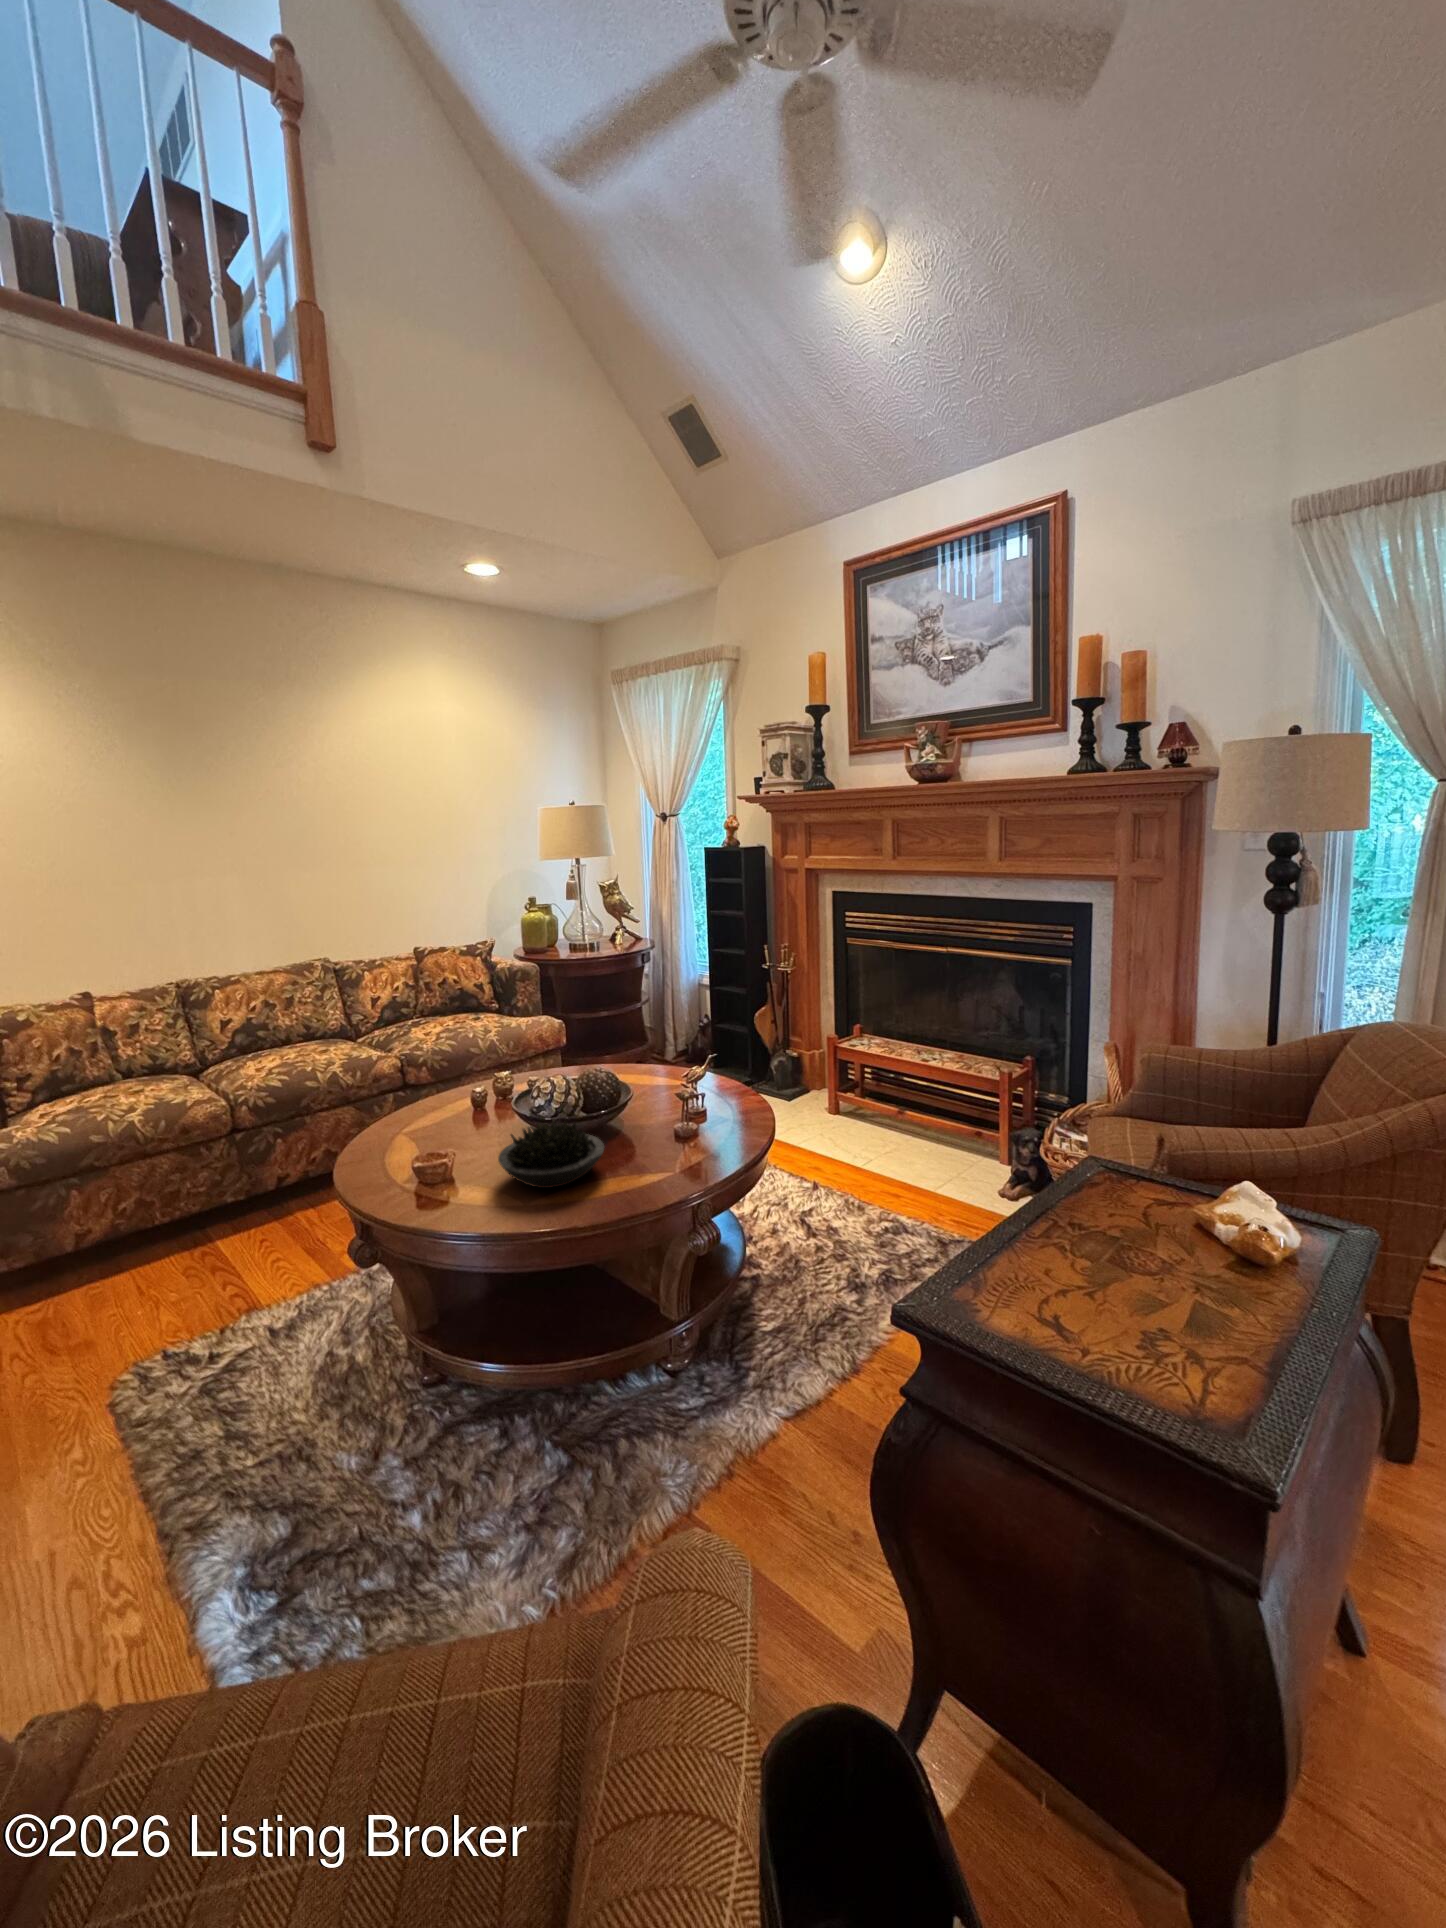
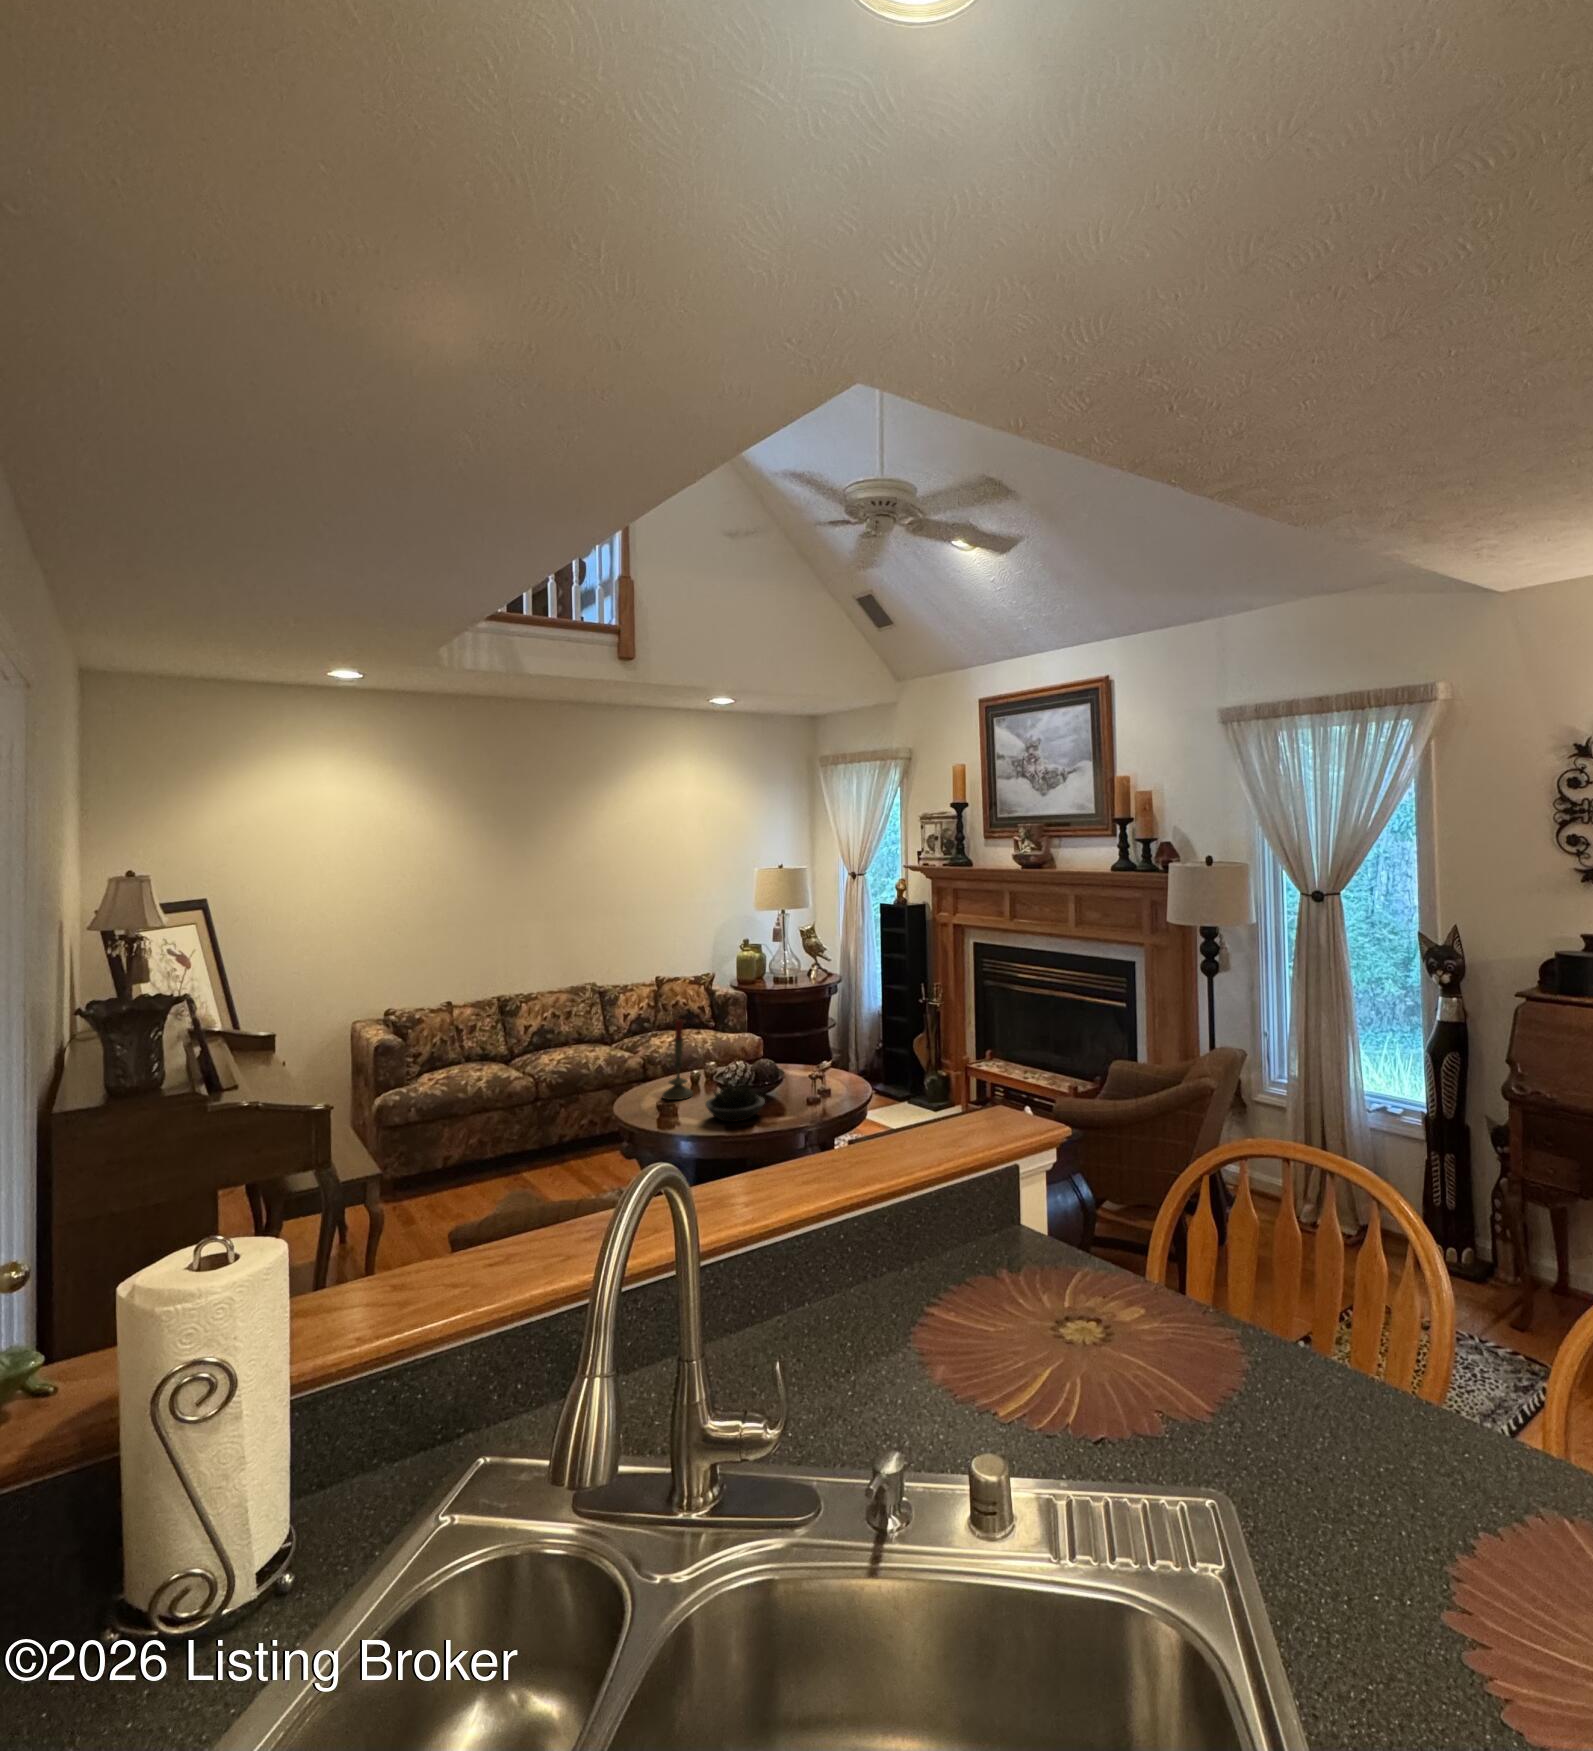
candle: none [423,1009,476,1141] -> present [663,1019,693,1100]

